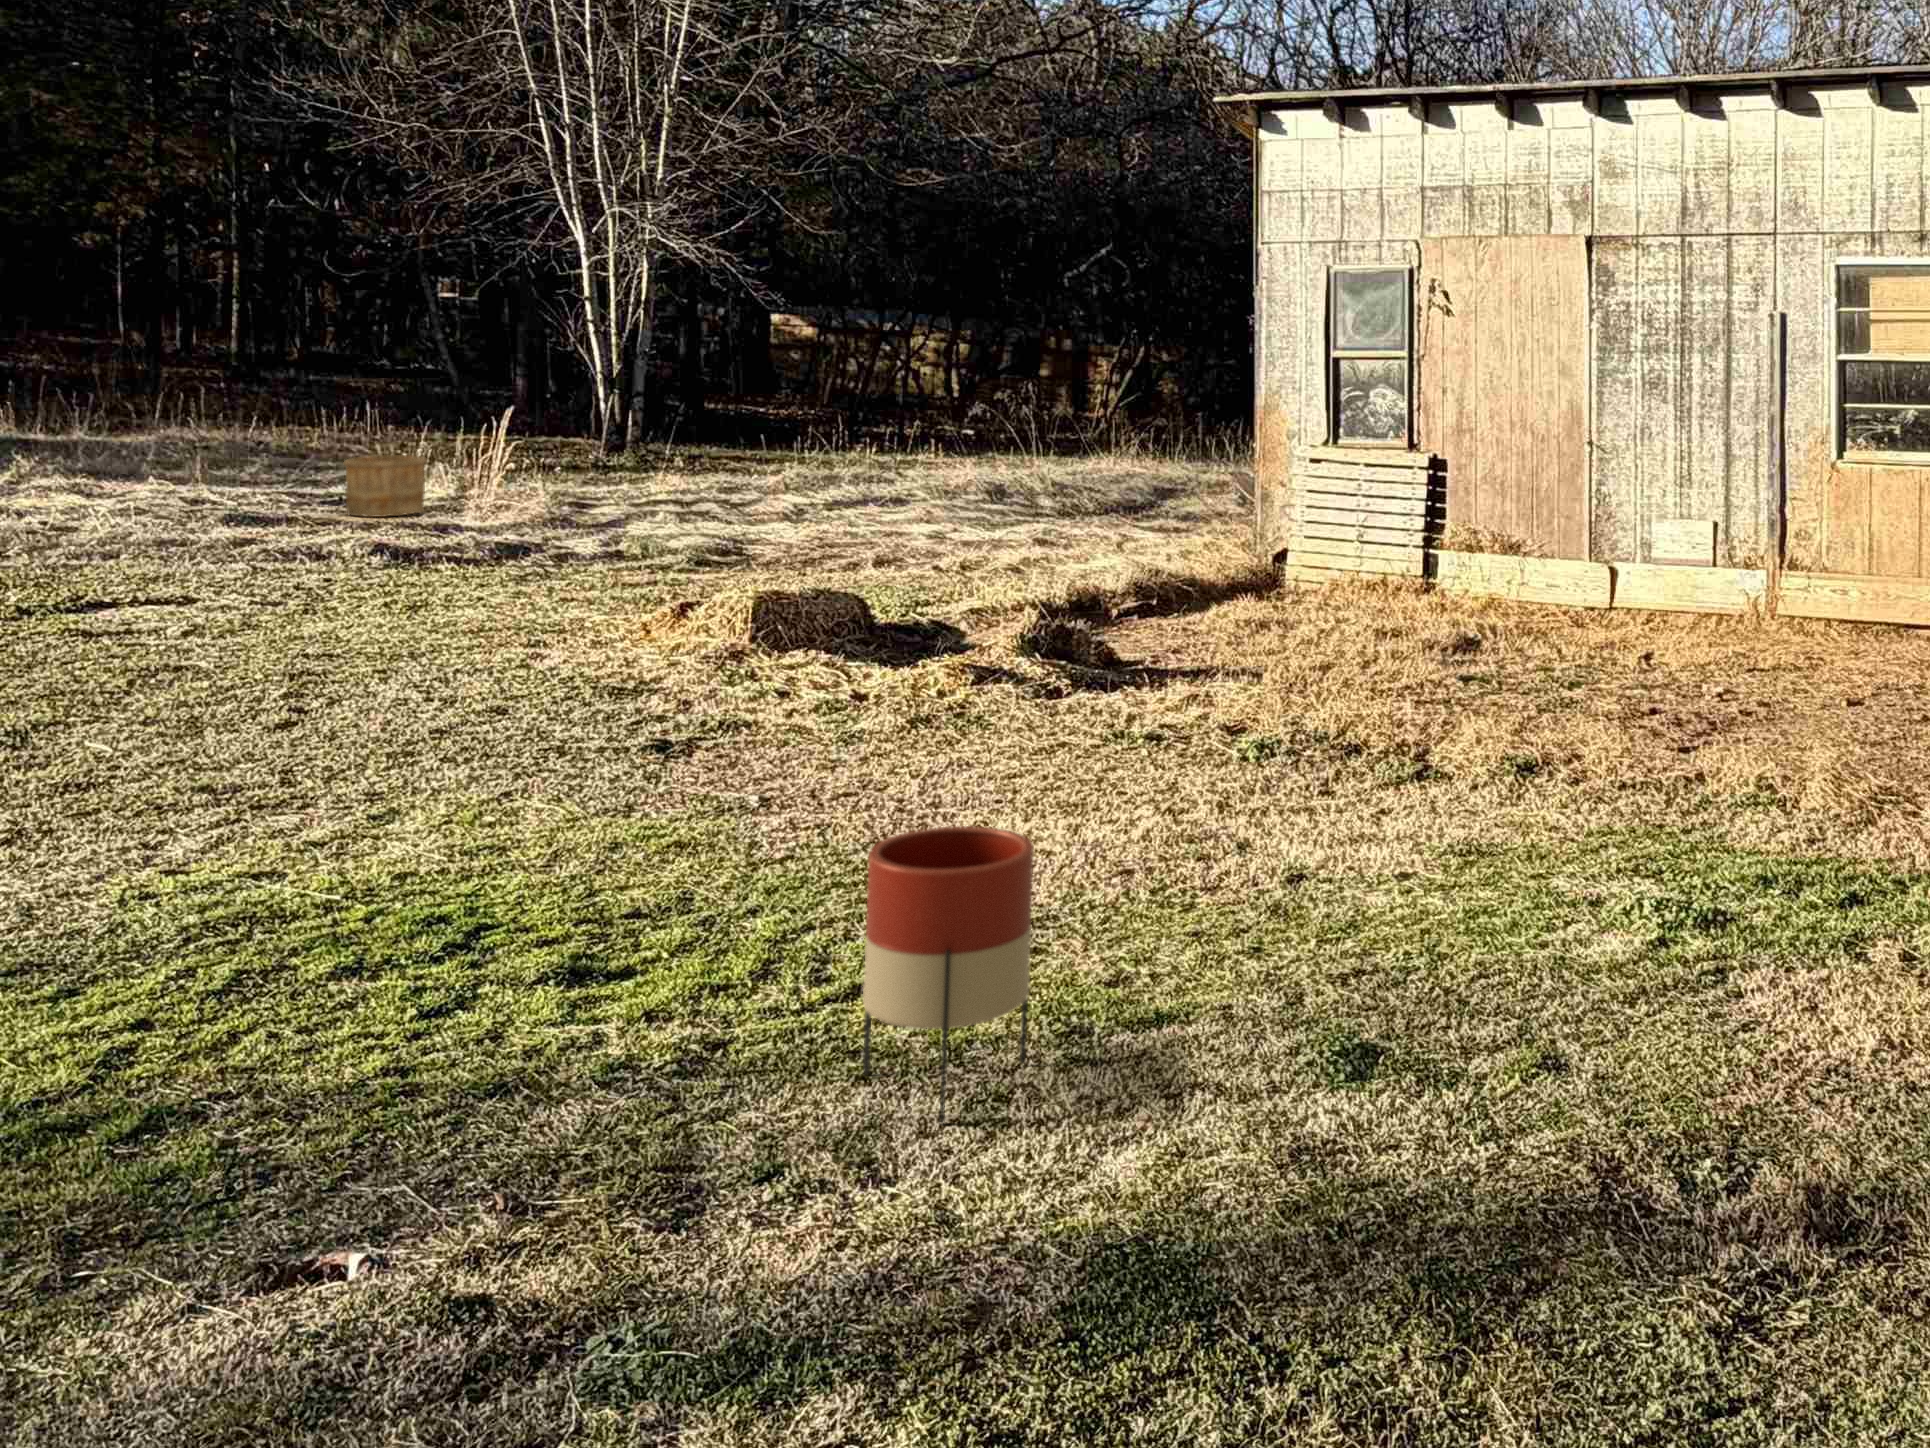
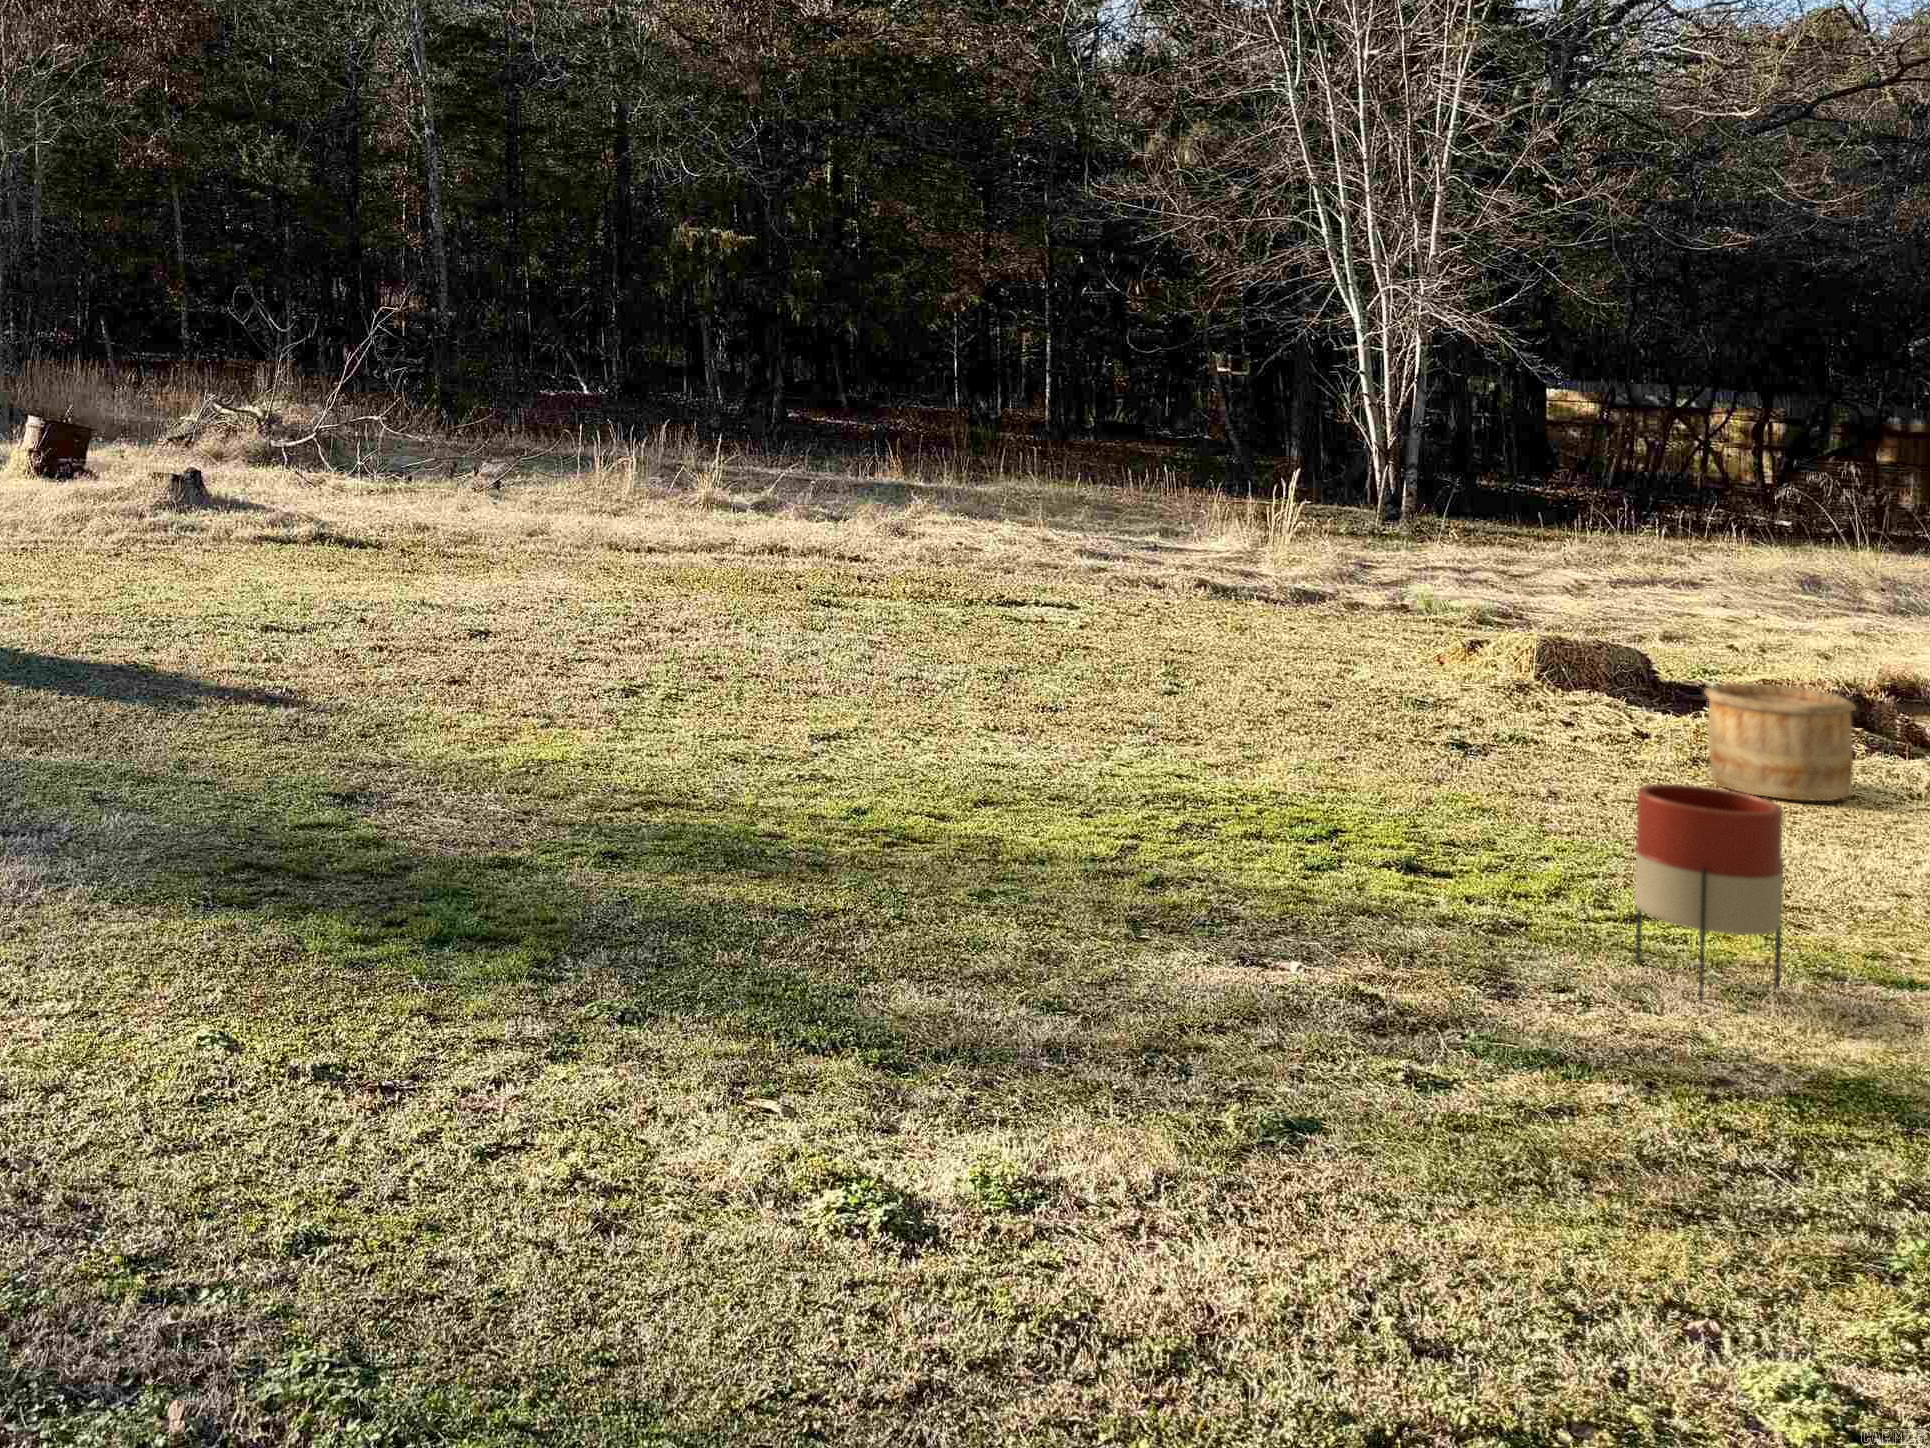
wooden bucket: present [344,455,426,517] -> present [1704,683,1856,801]

